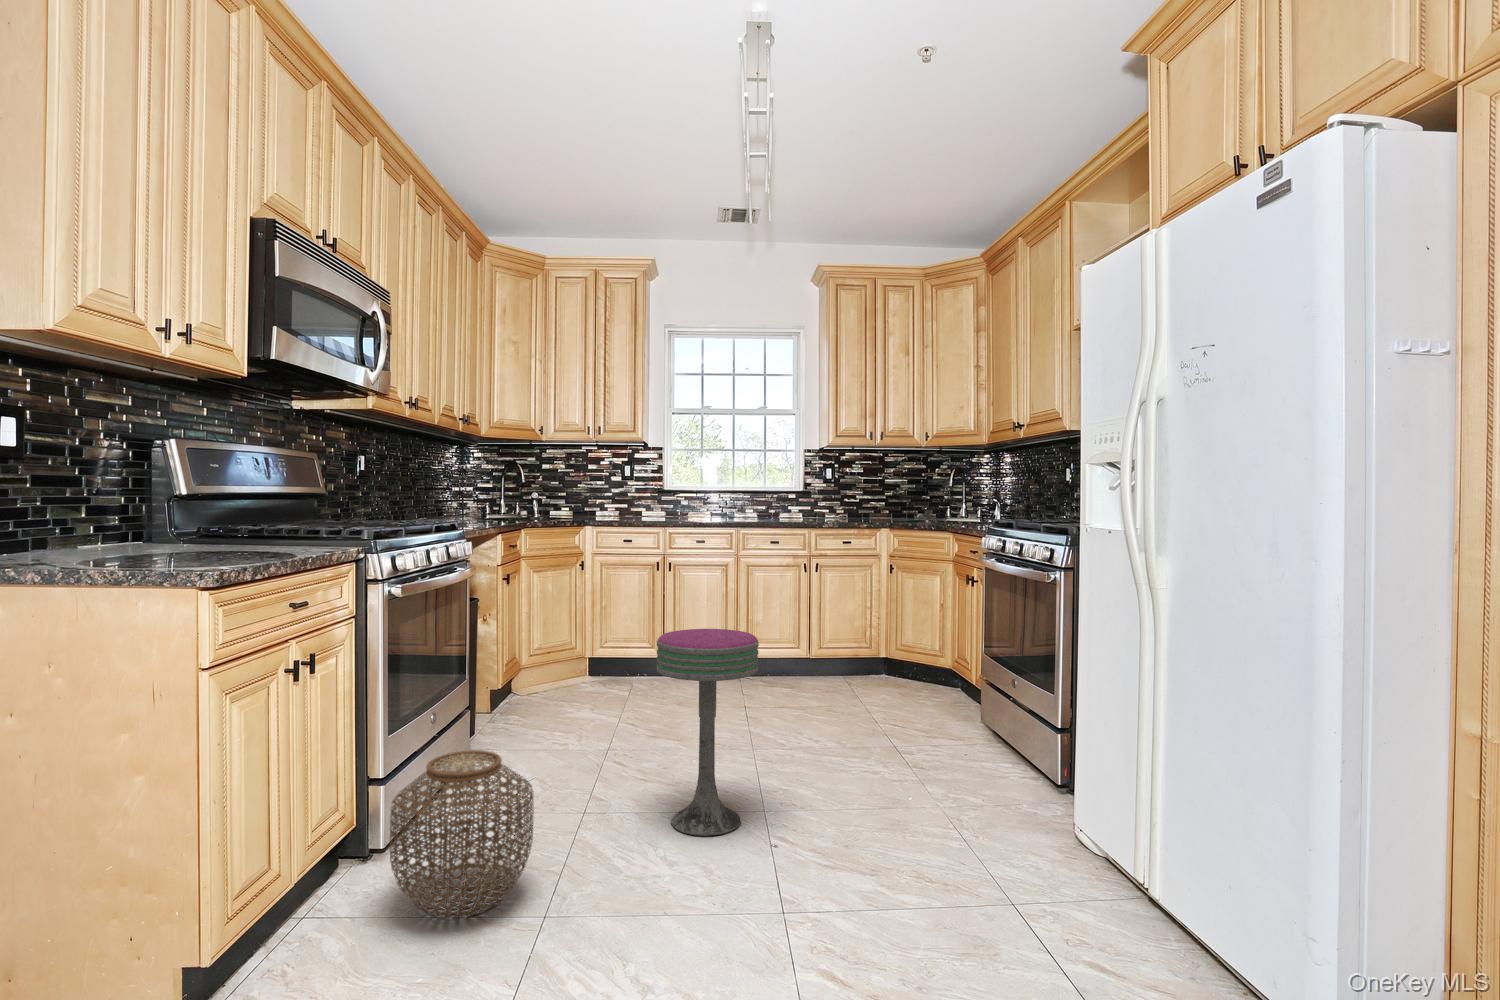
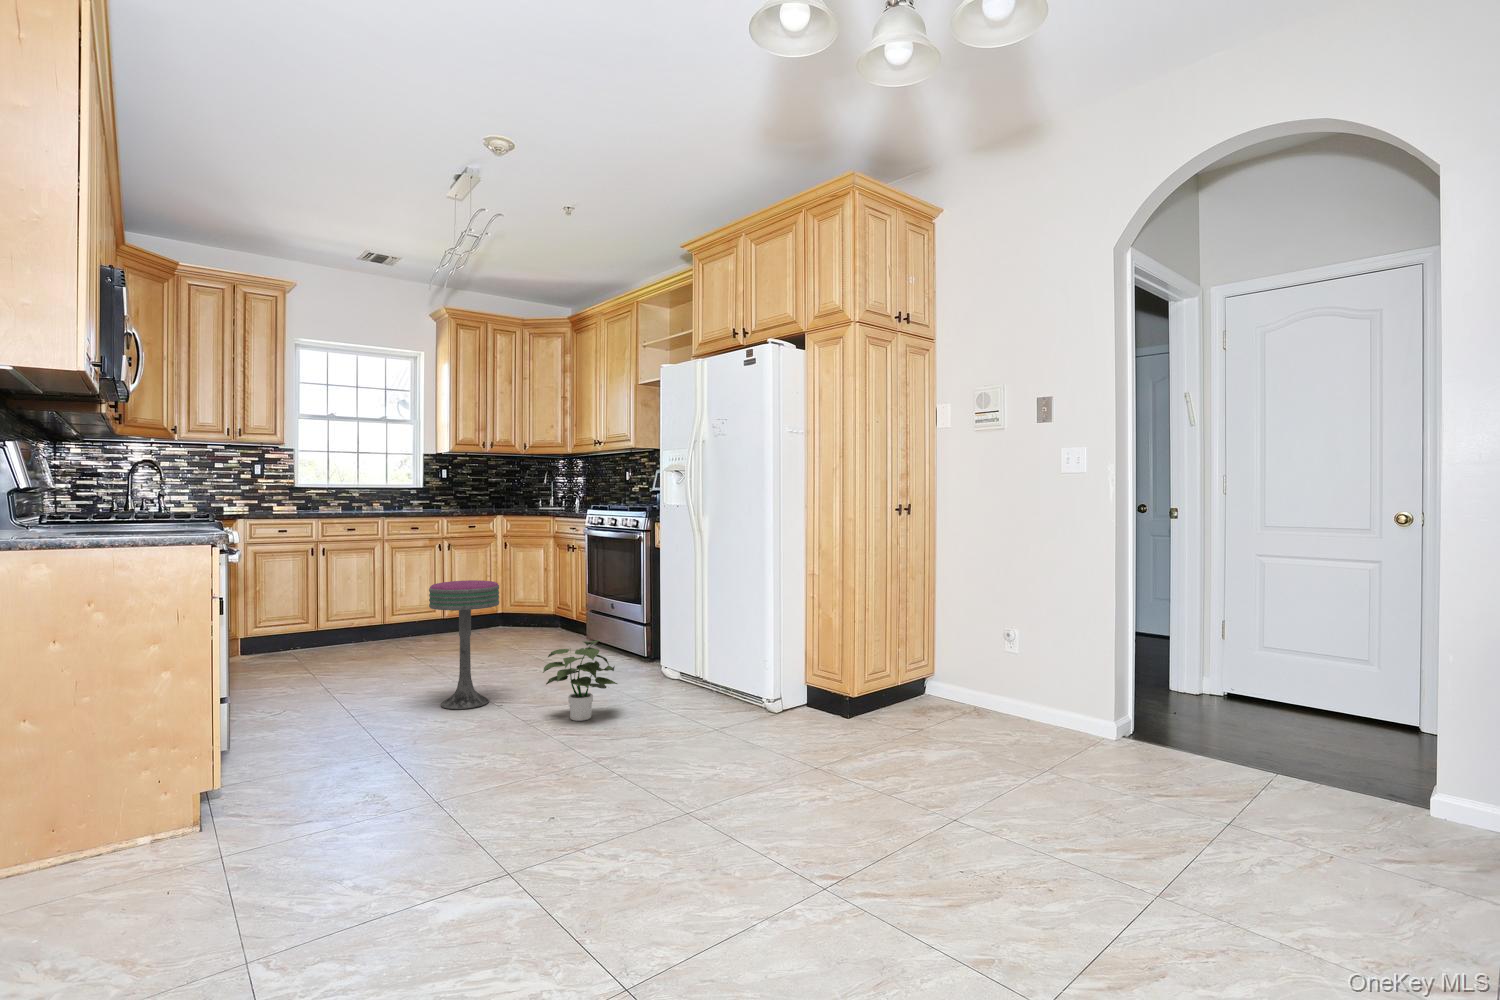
woven basket: present [390,750,533,918] -> none [306,661,402,762]
potted plant: none [768,773,904,931] -> present [543,640,617,721]

